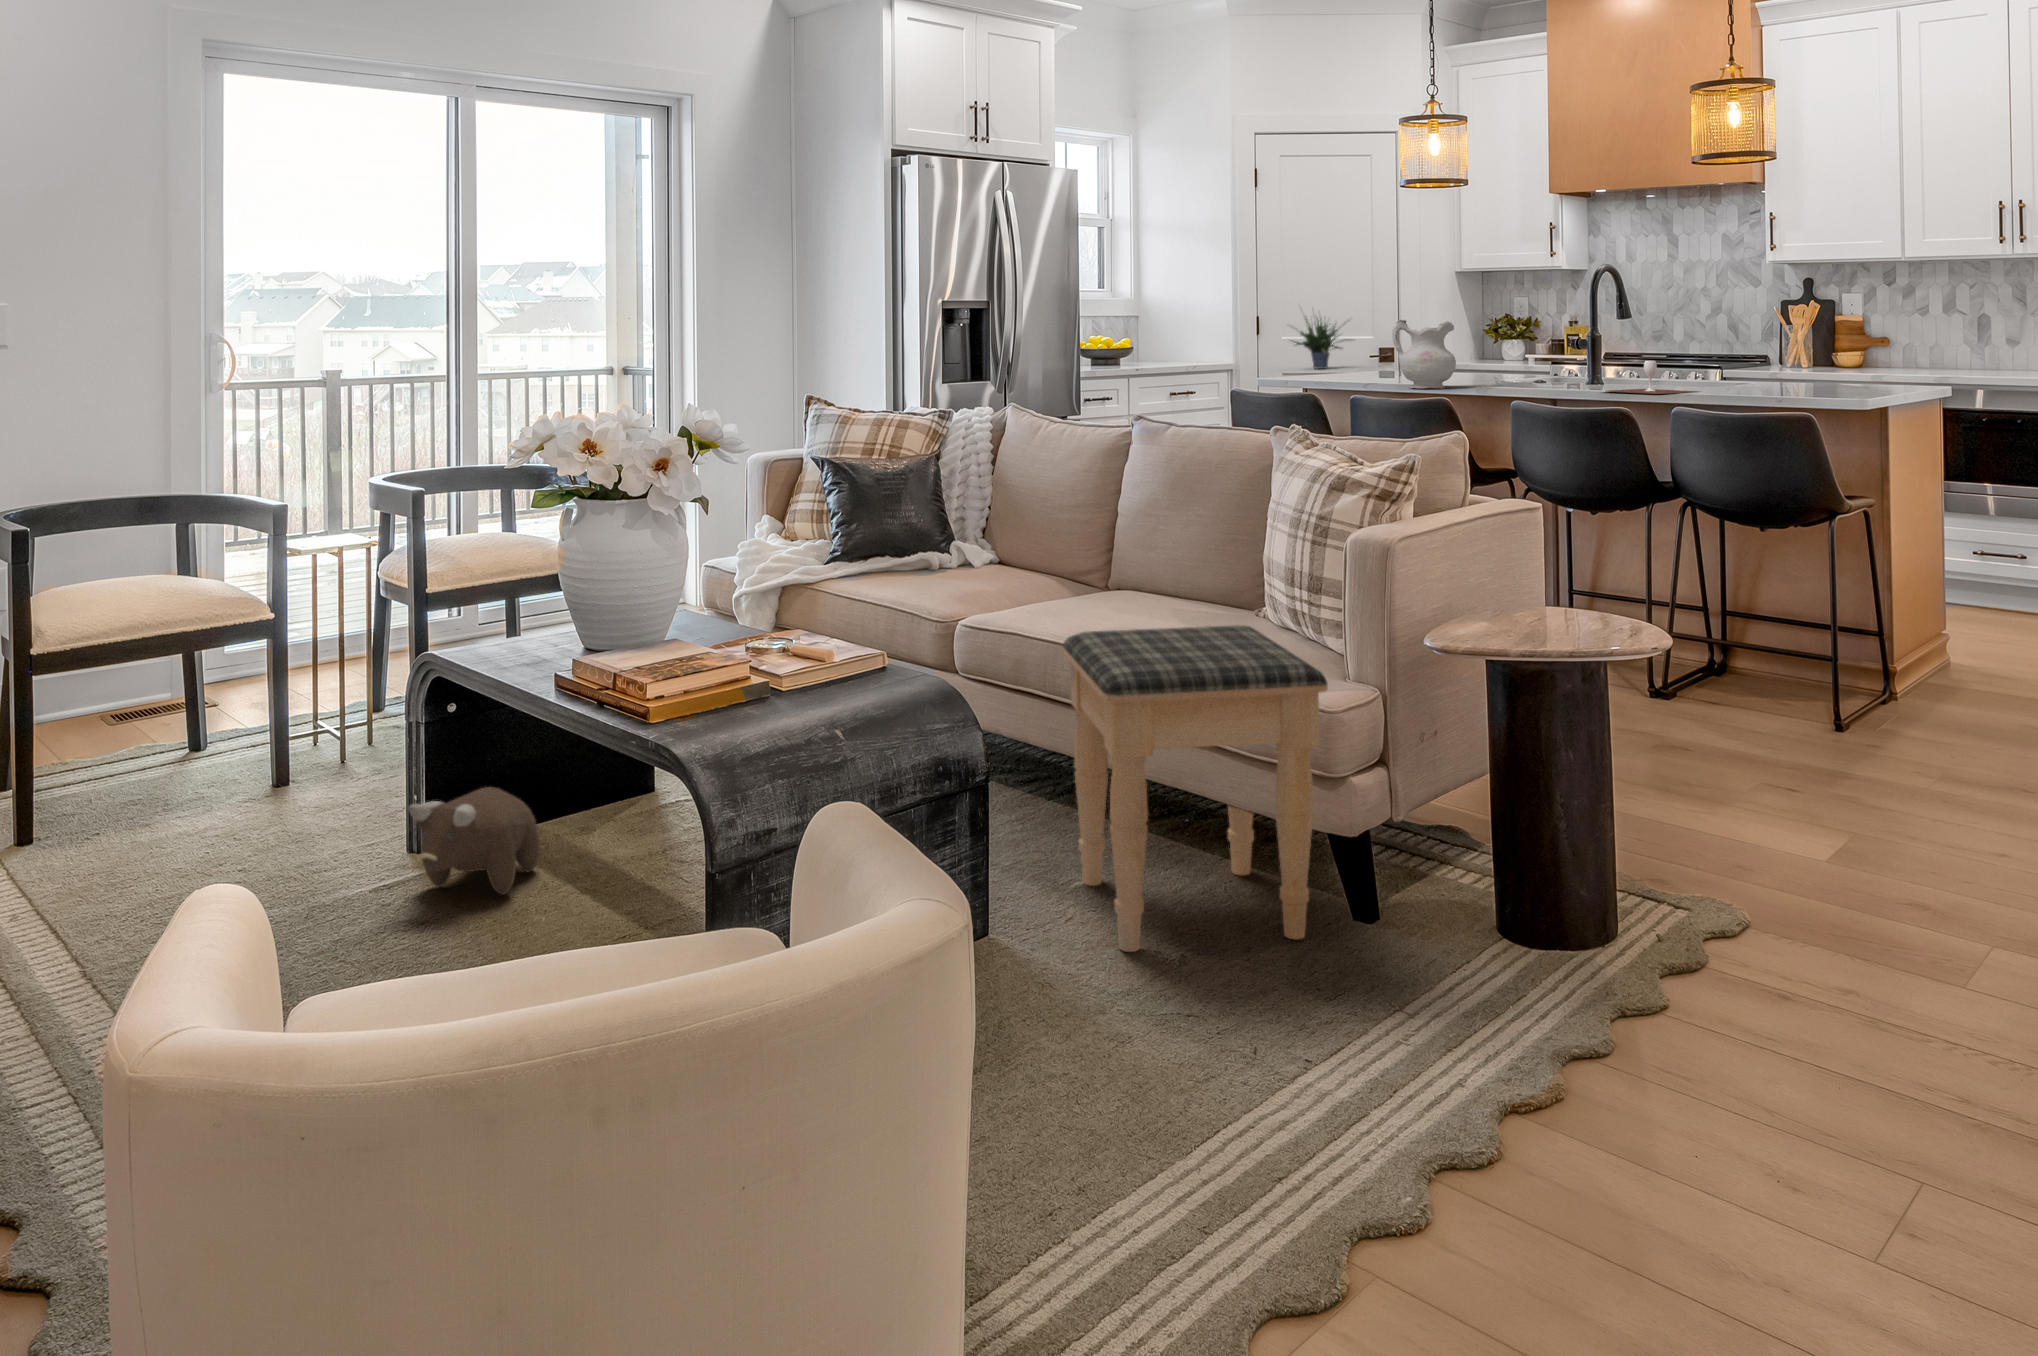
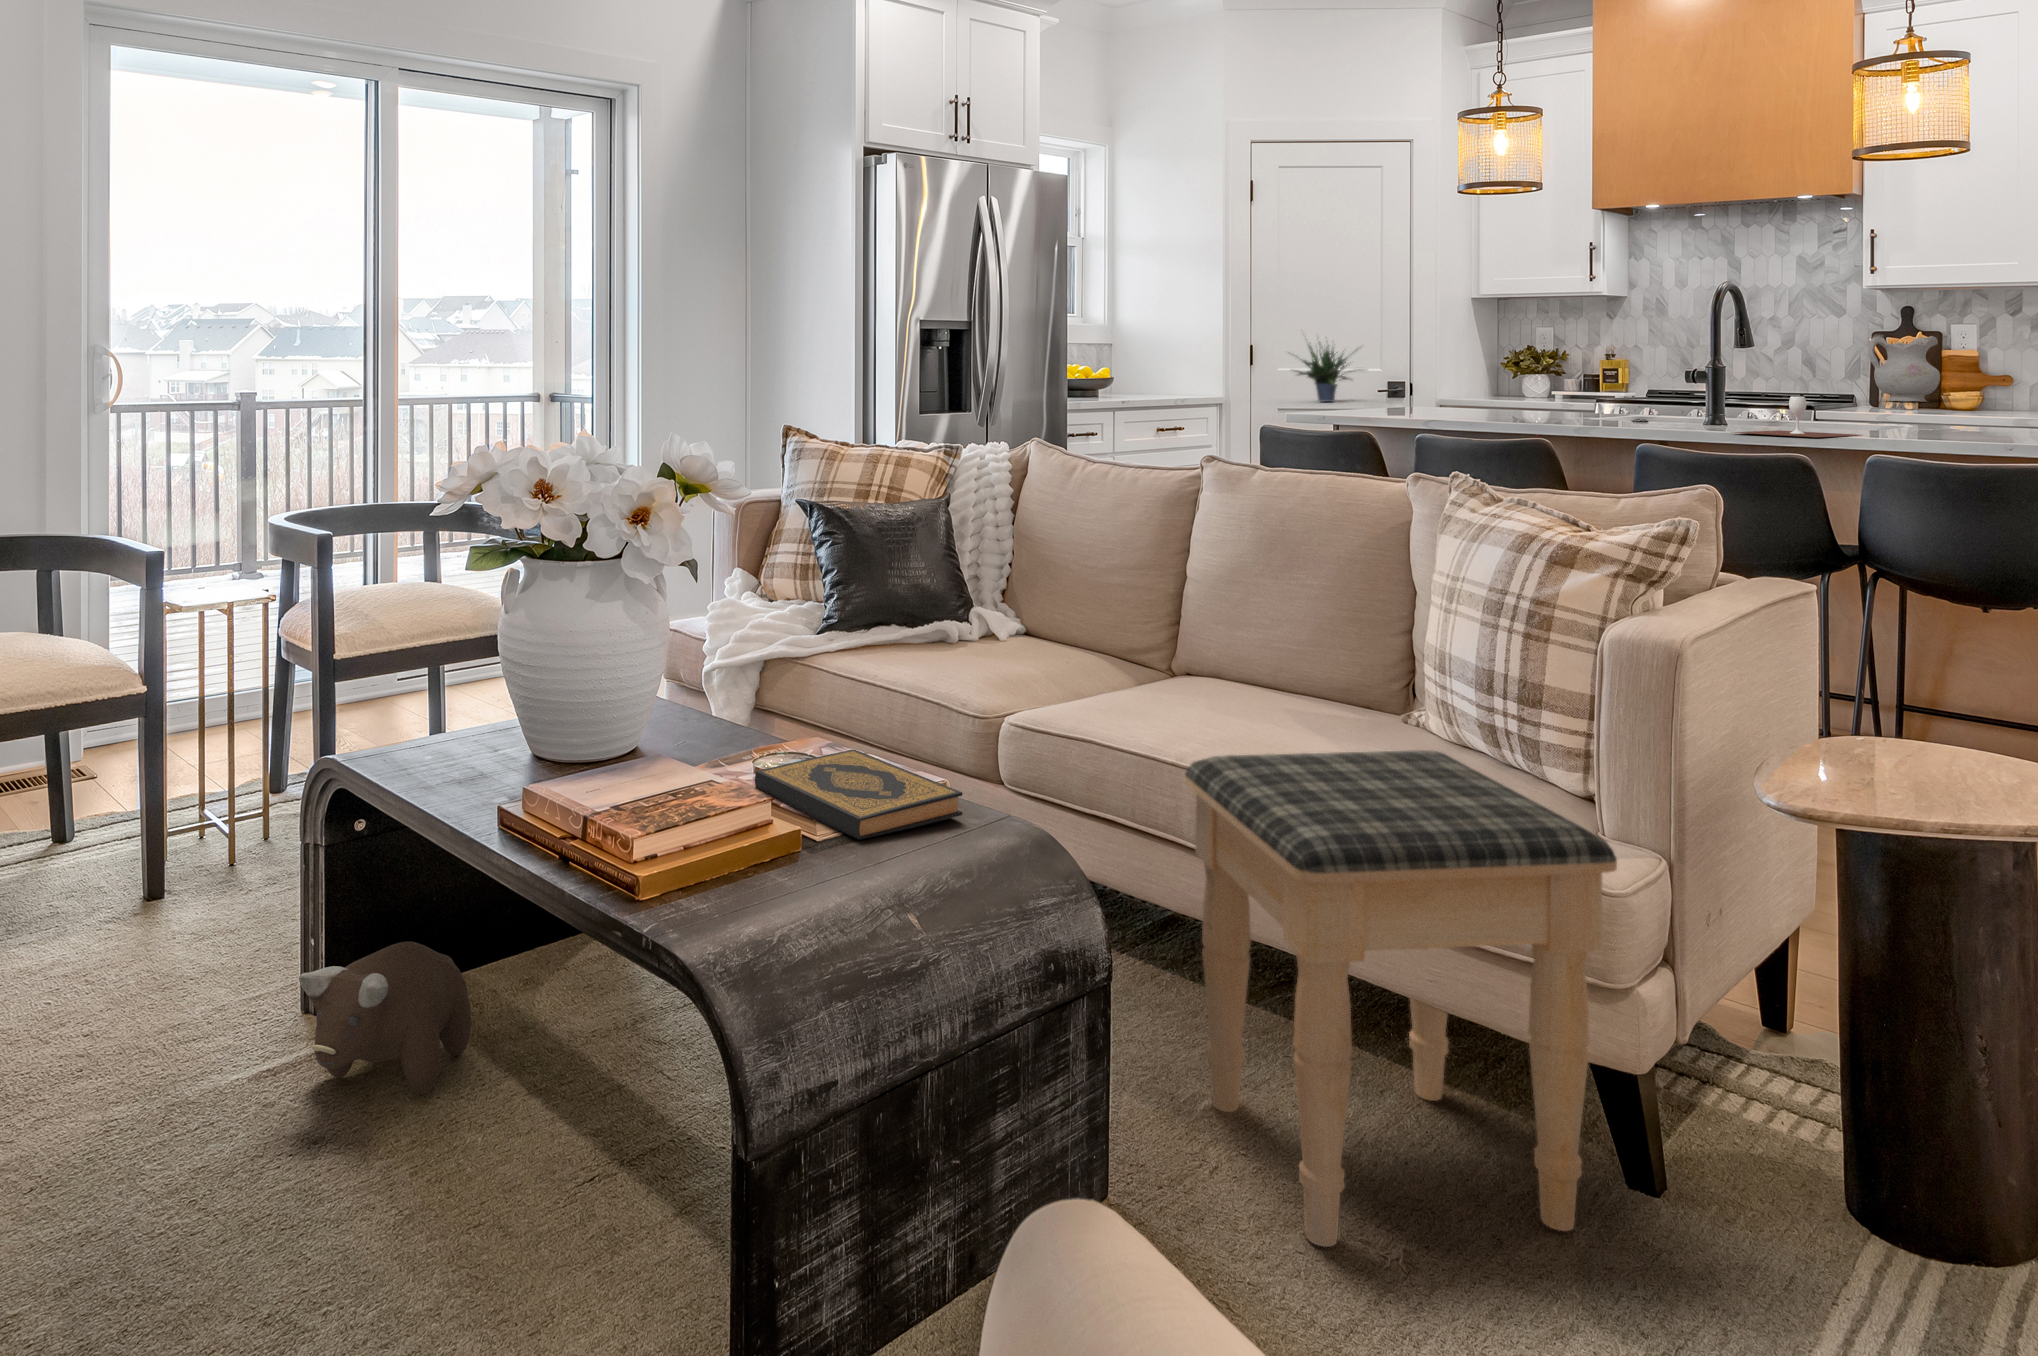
ceramic pitcher: present [1392,320,1456,389] -> present [1868,334,1940,402]
hardback book: none [746,635,892,688] -> present [755,749,962,840]

